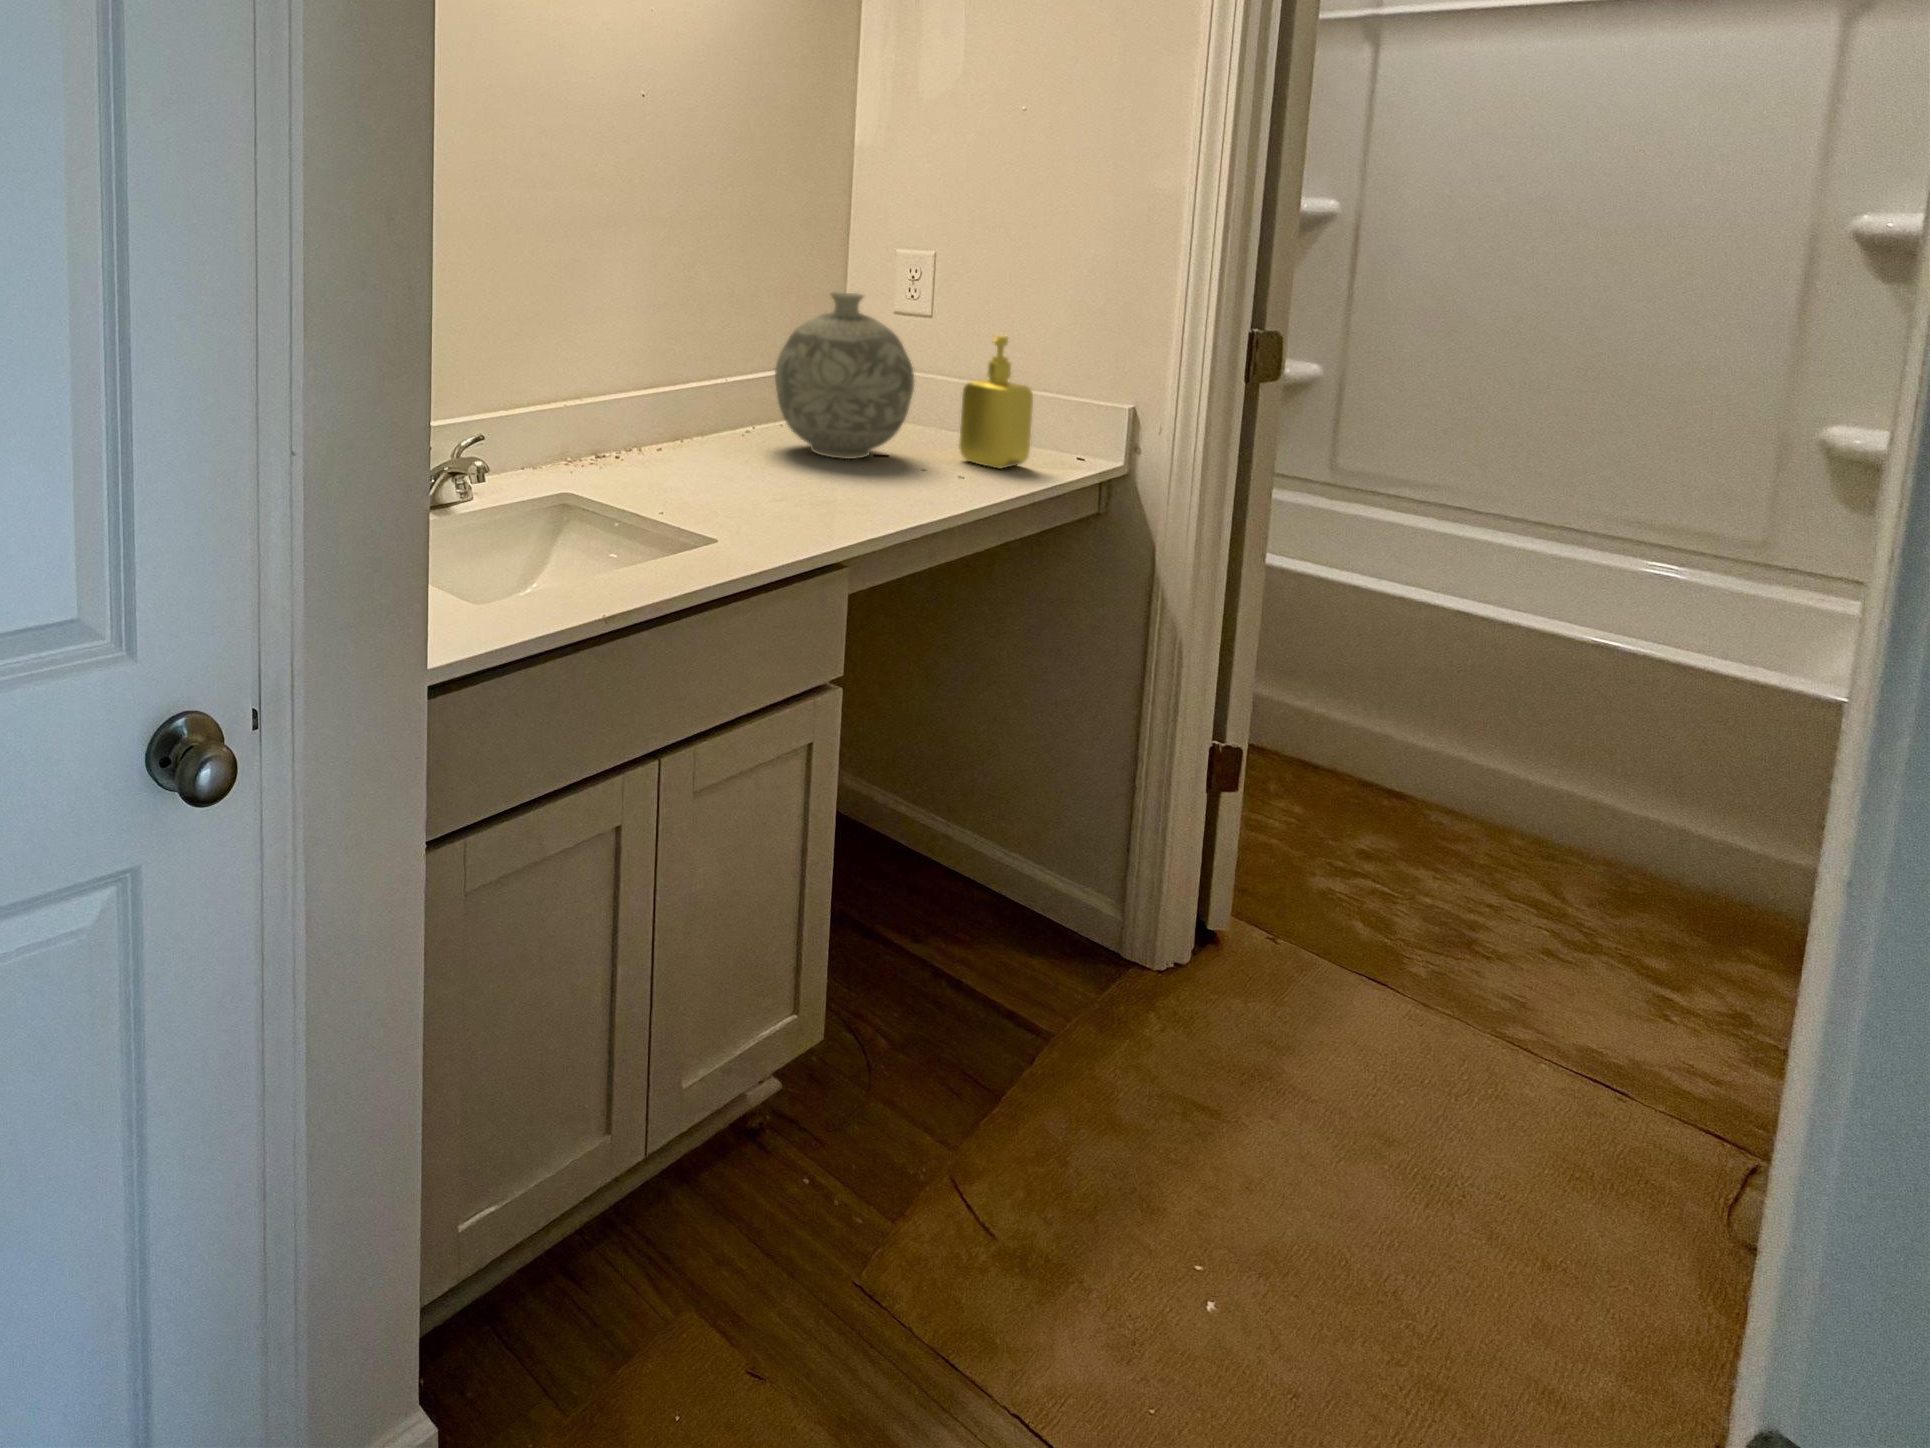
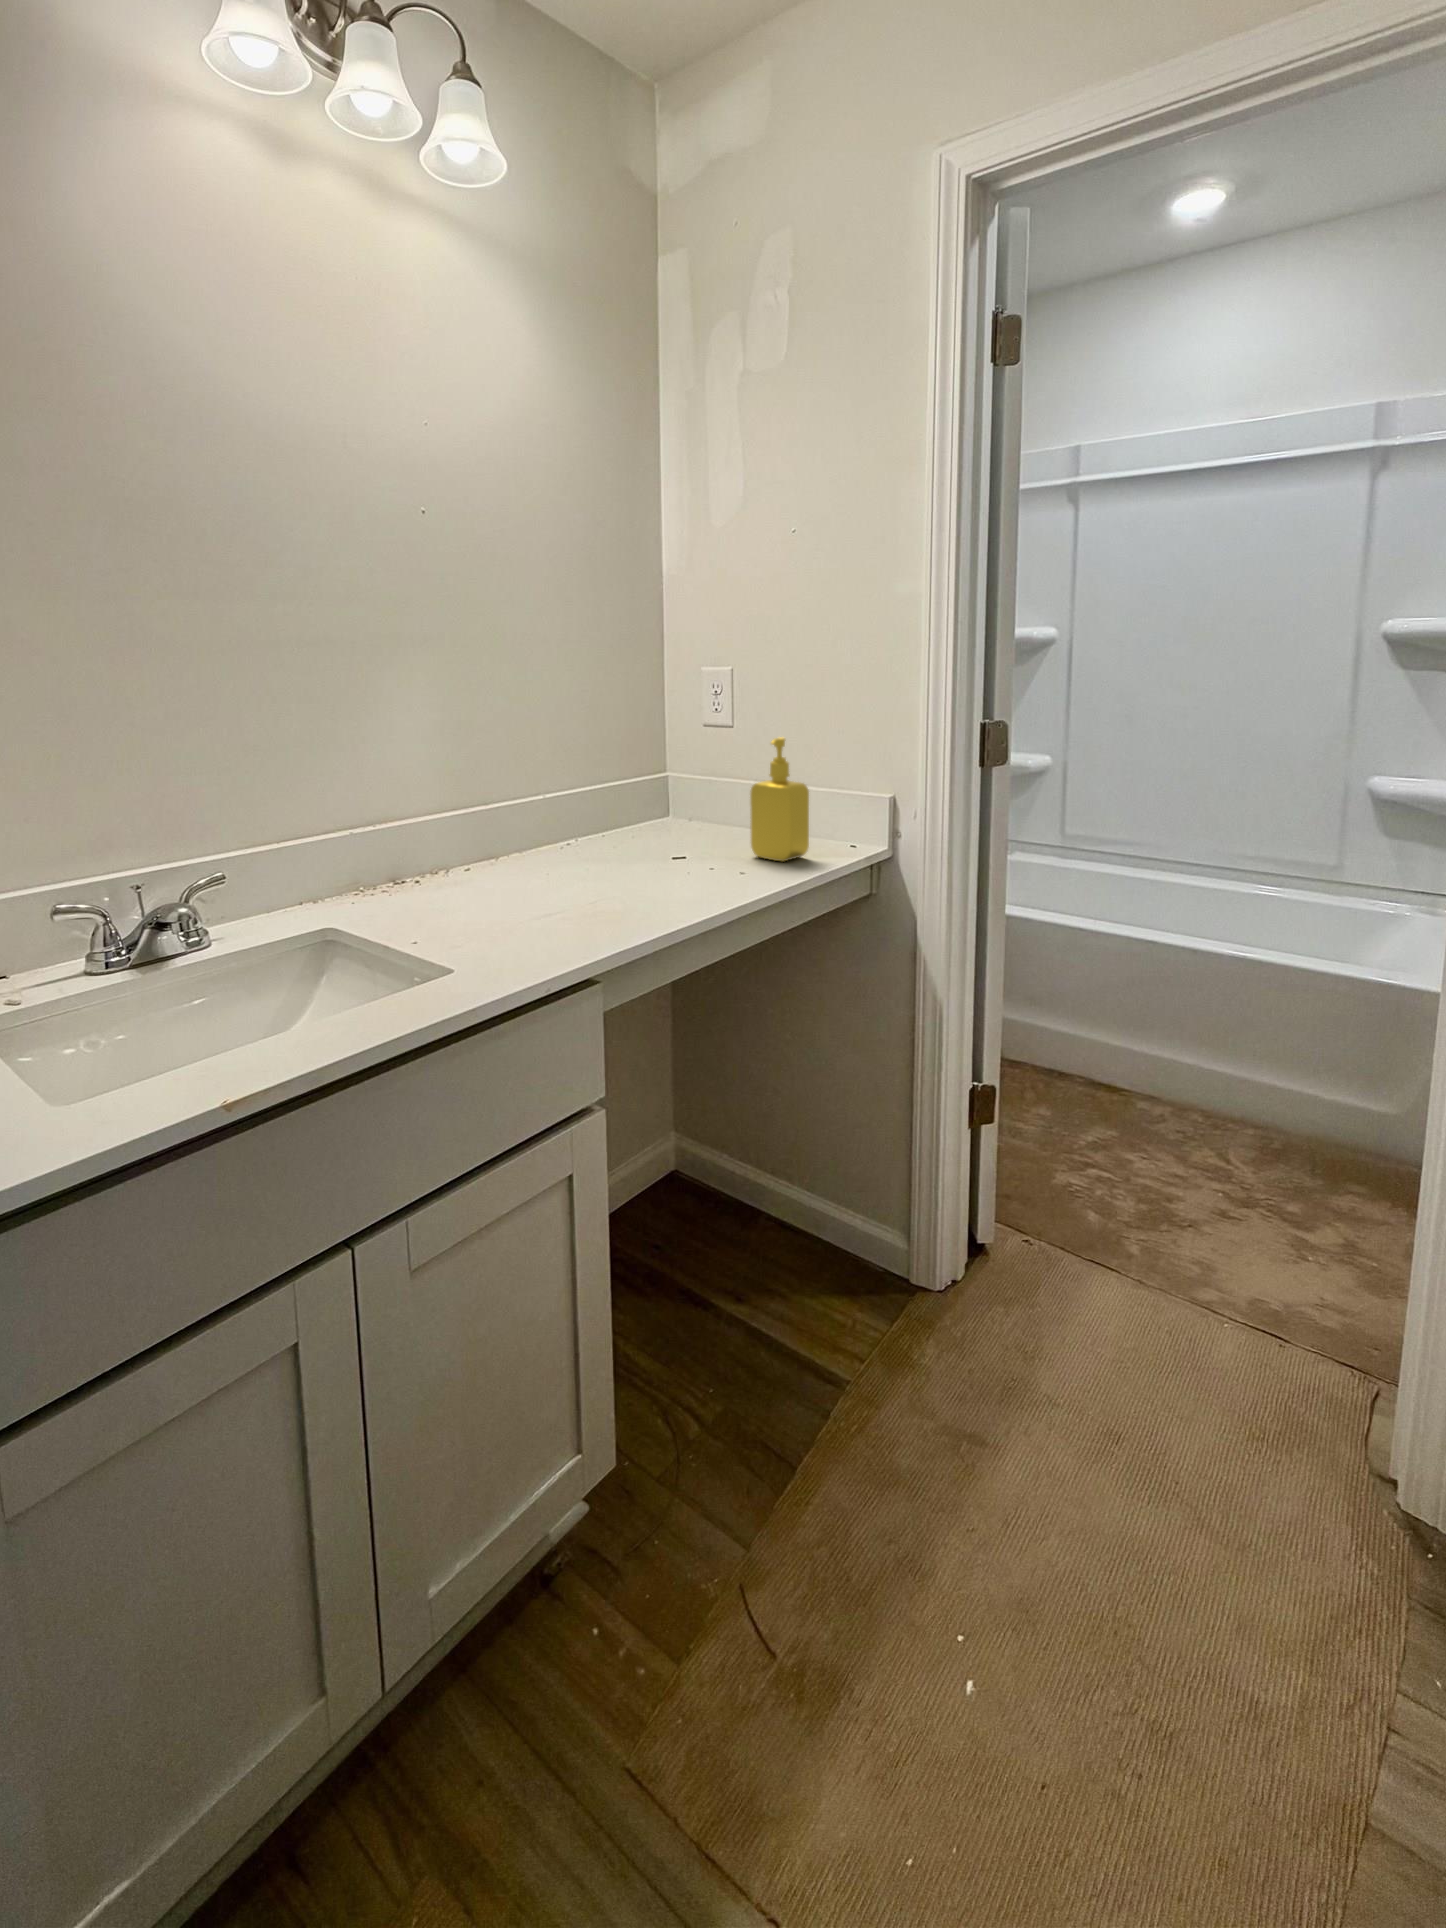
decorative vase: present [775,292,914,459] -> none [582,706,706,864]

